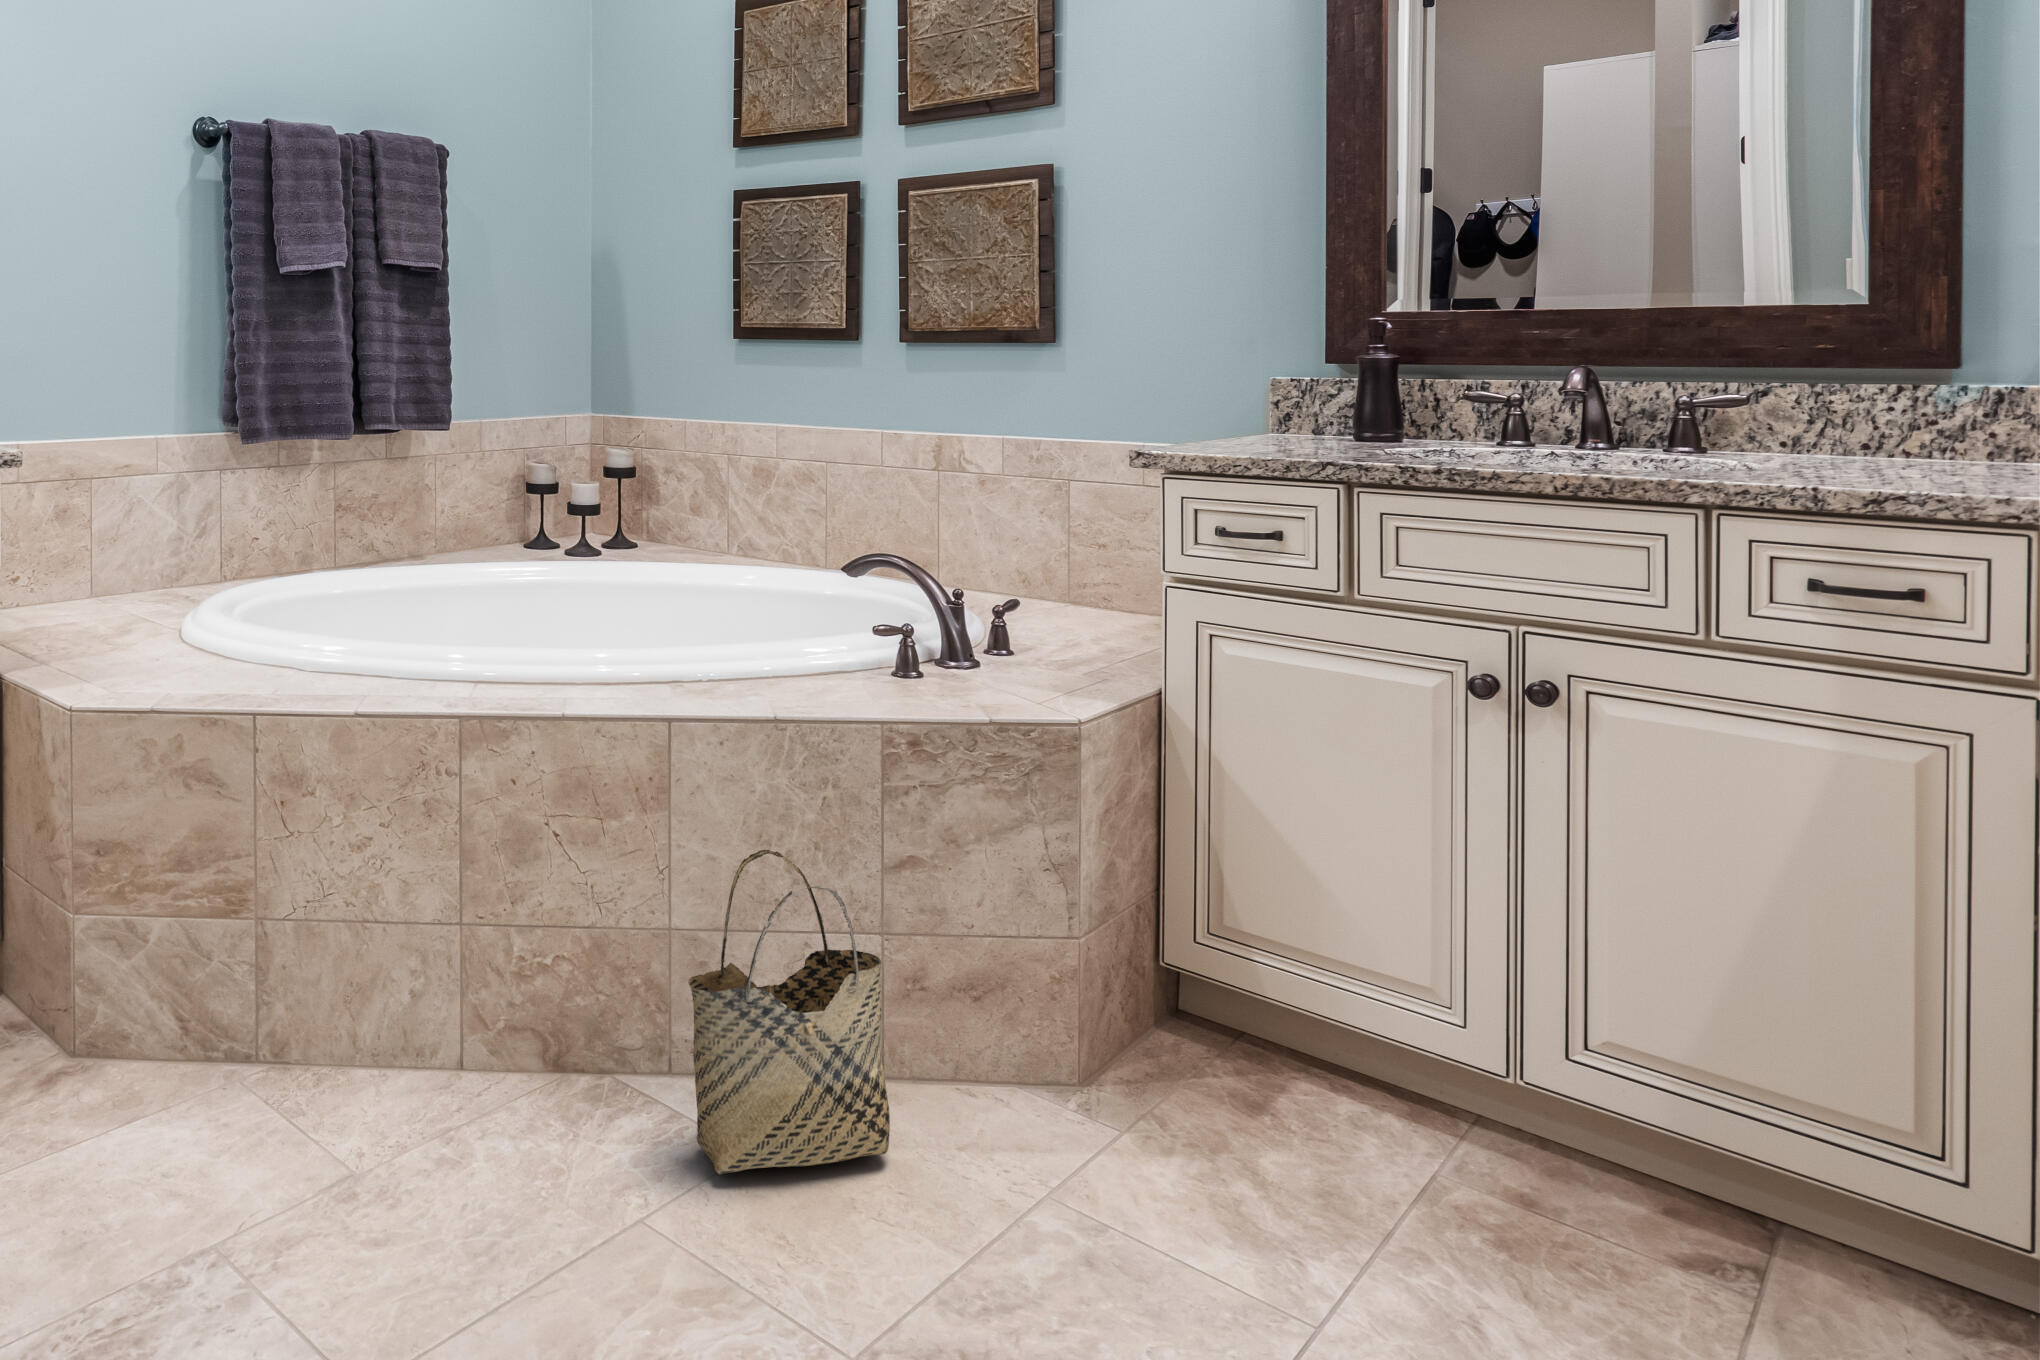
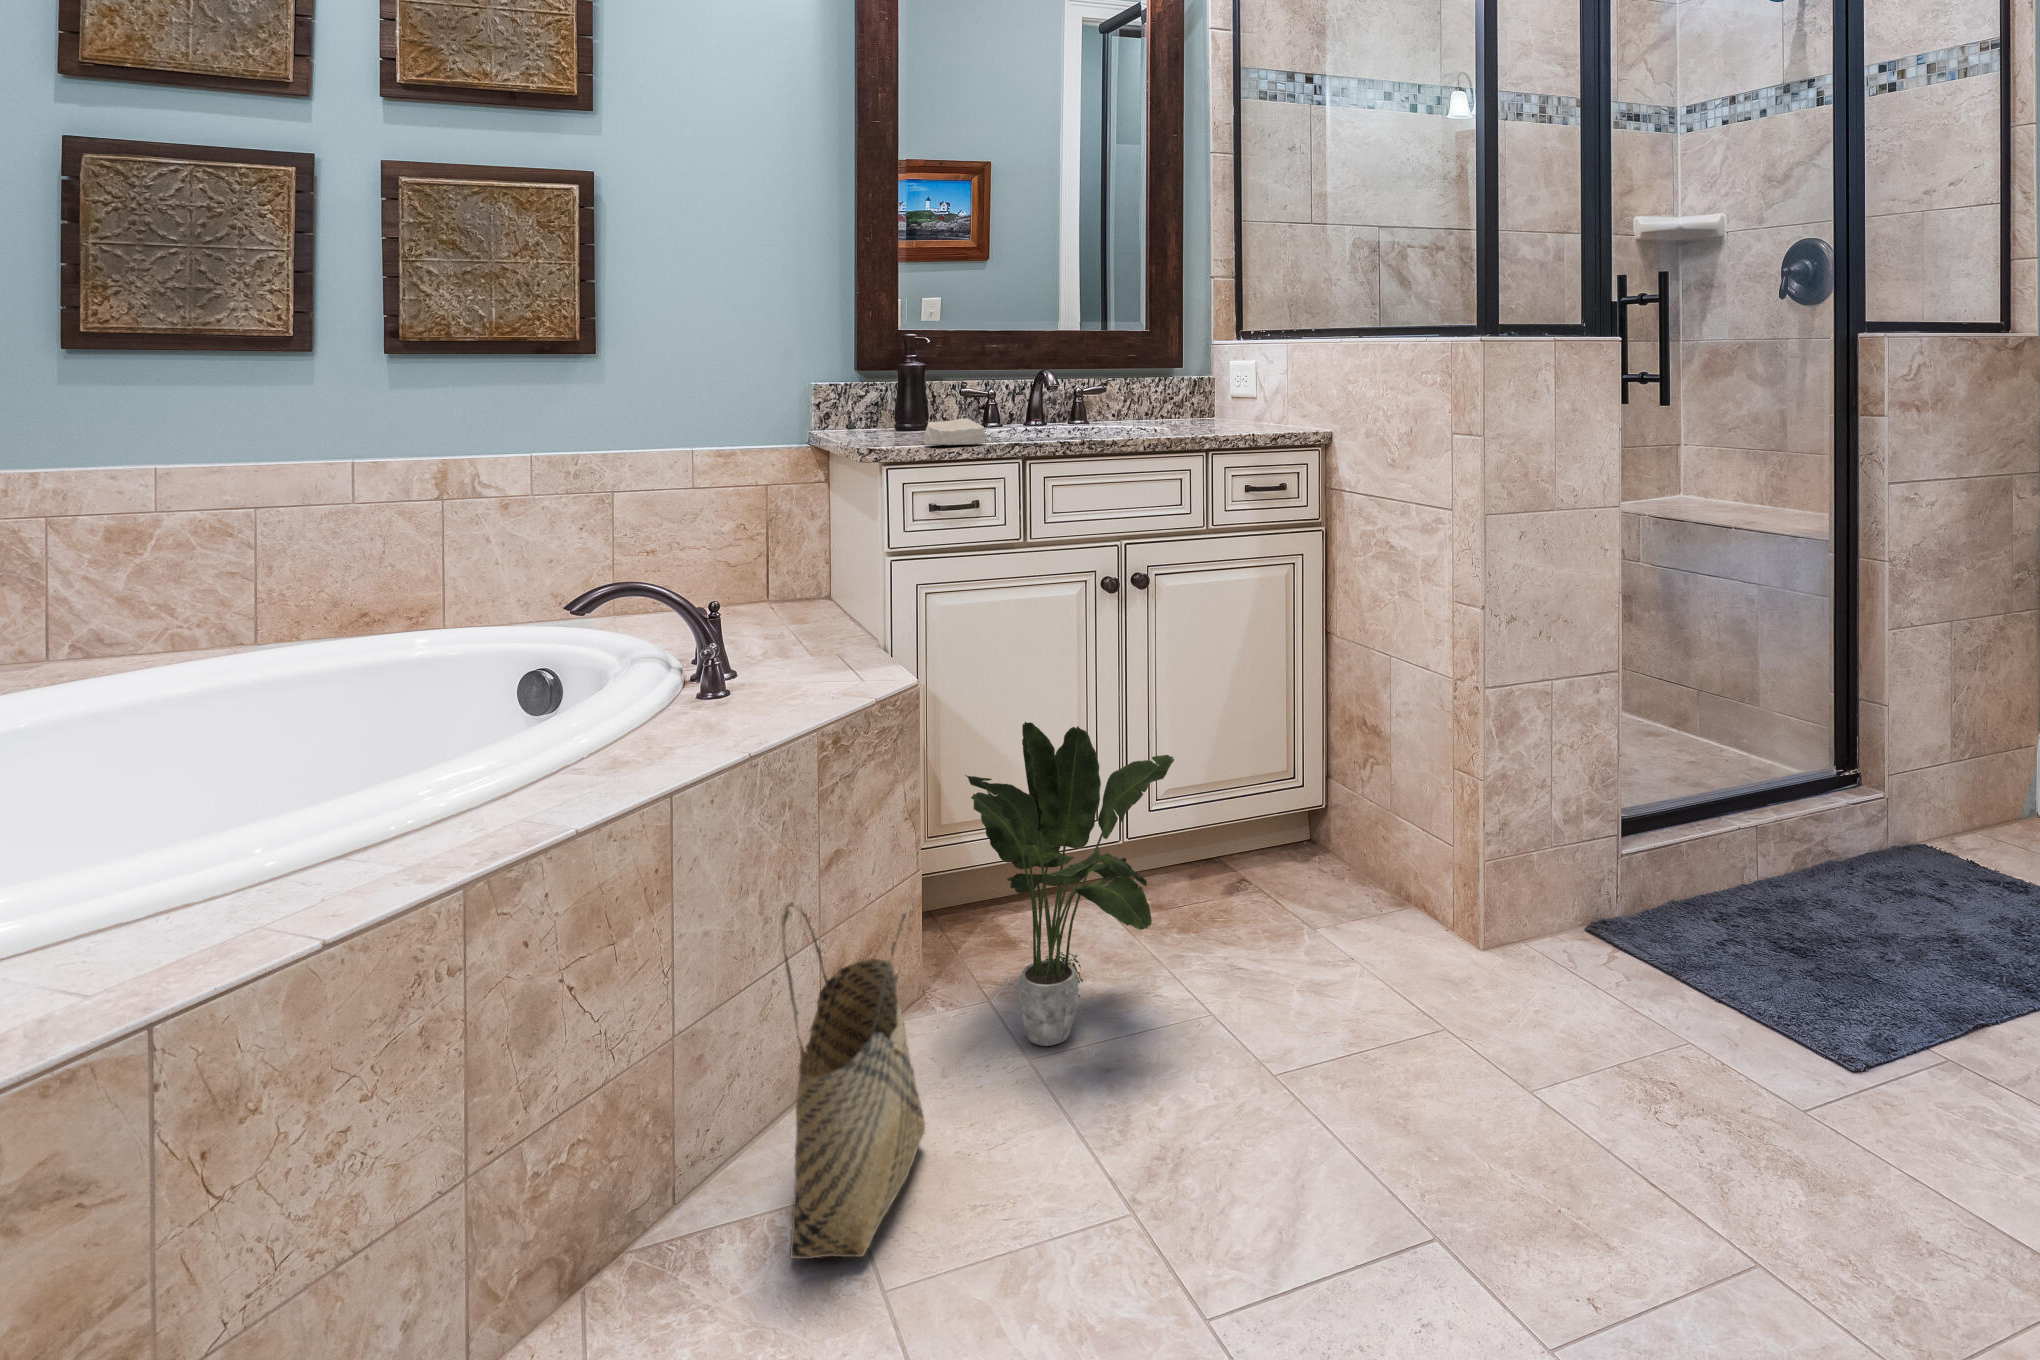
soap bar: none [1202,425,1281,459] -> present [924,418,986,445]
potted plant: none [1034,796,1310,1207] -> present [965,722,1174,1046]

